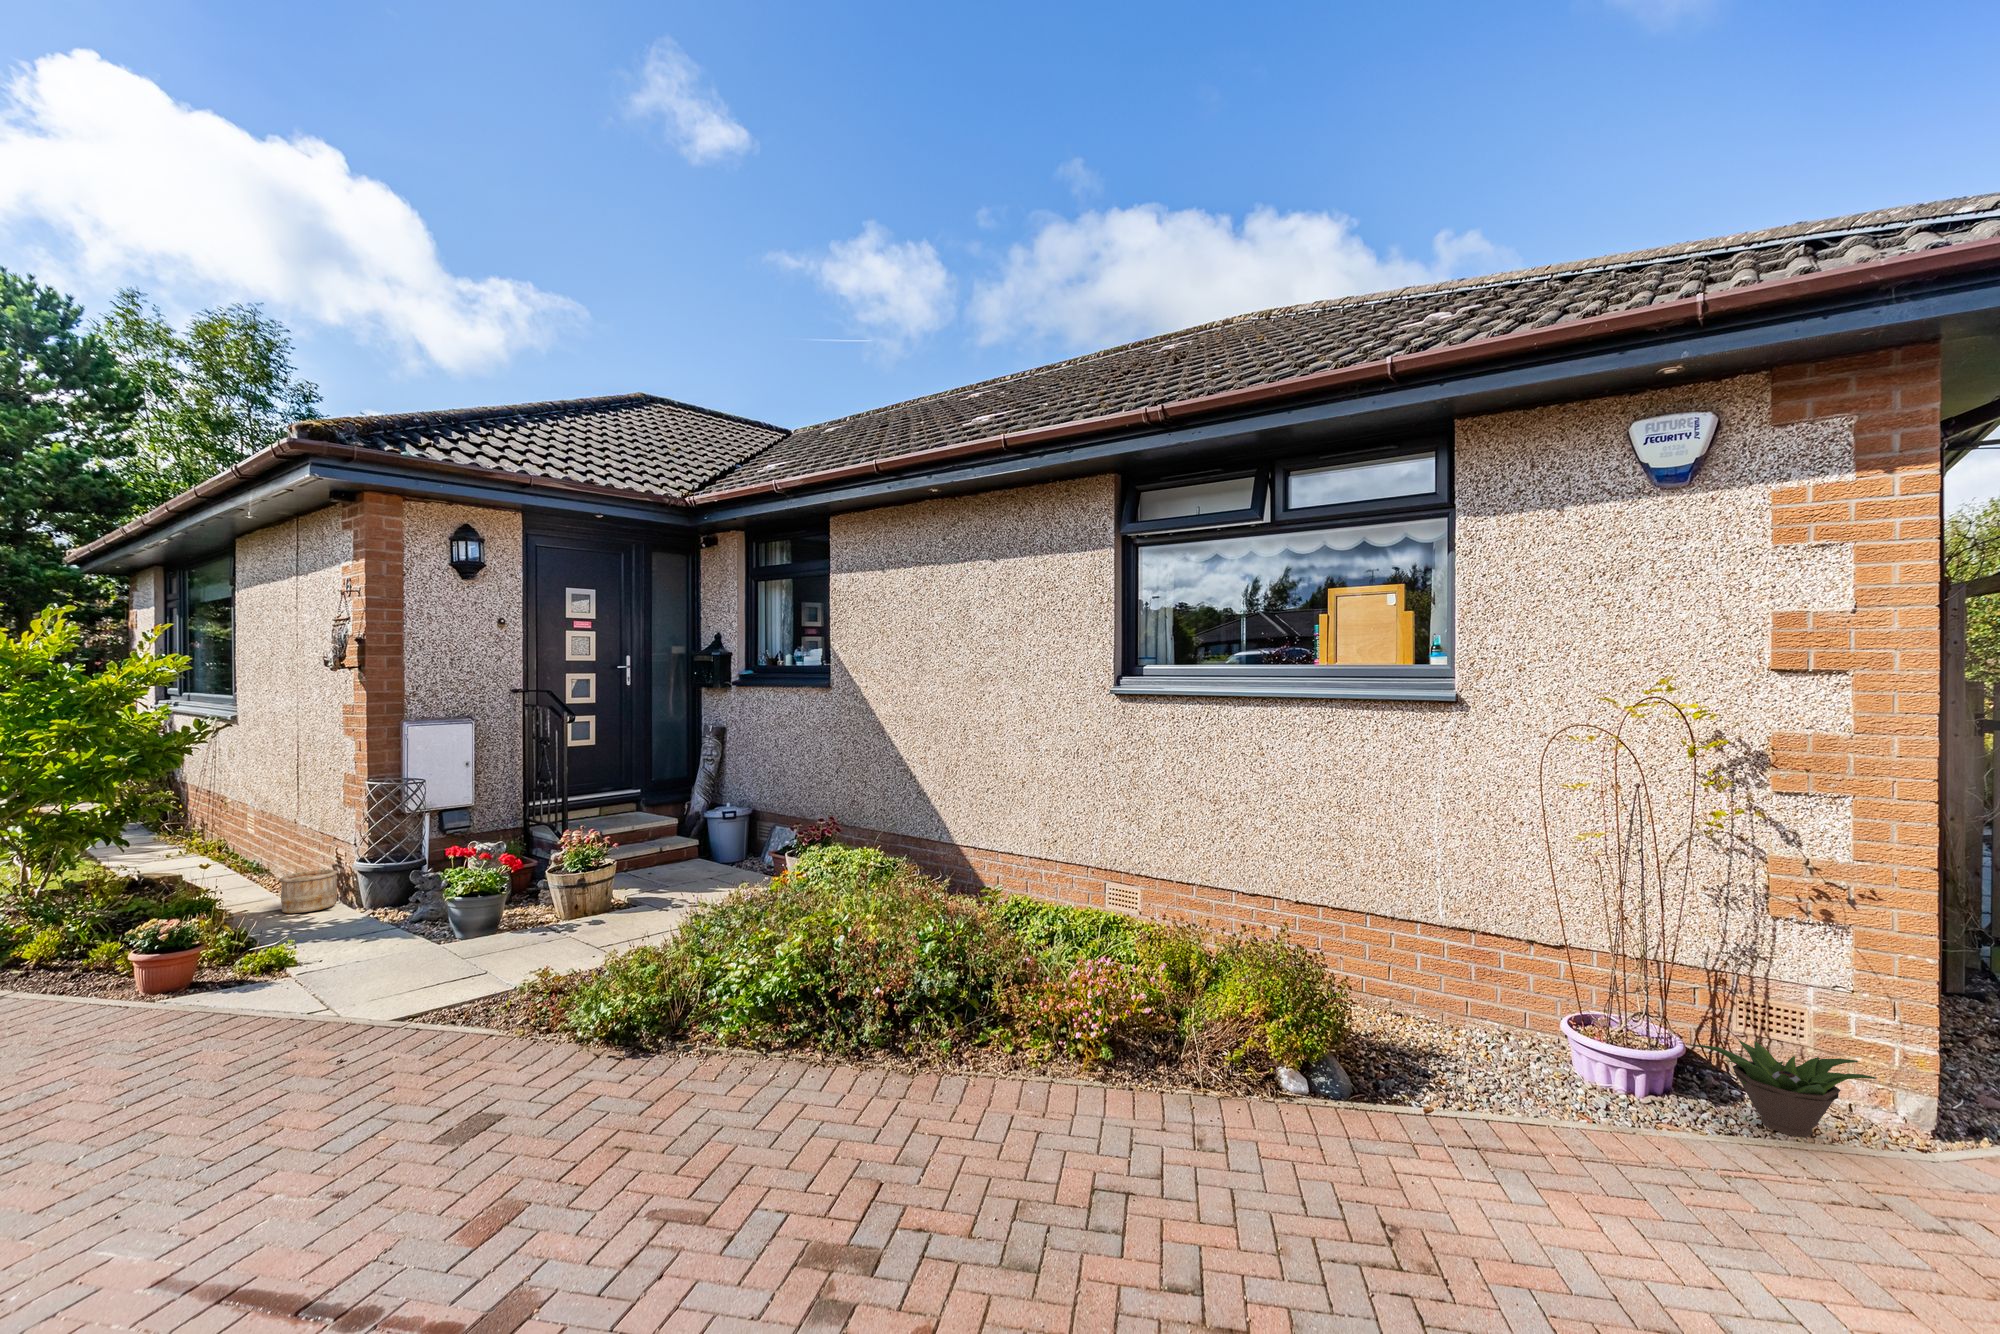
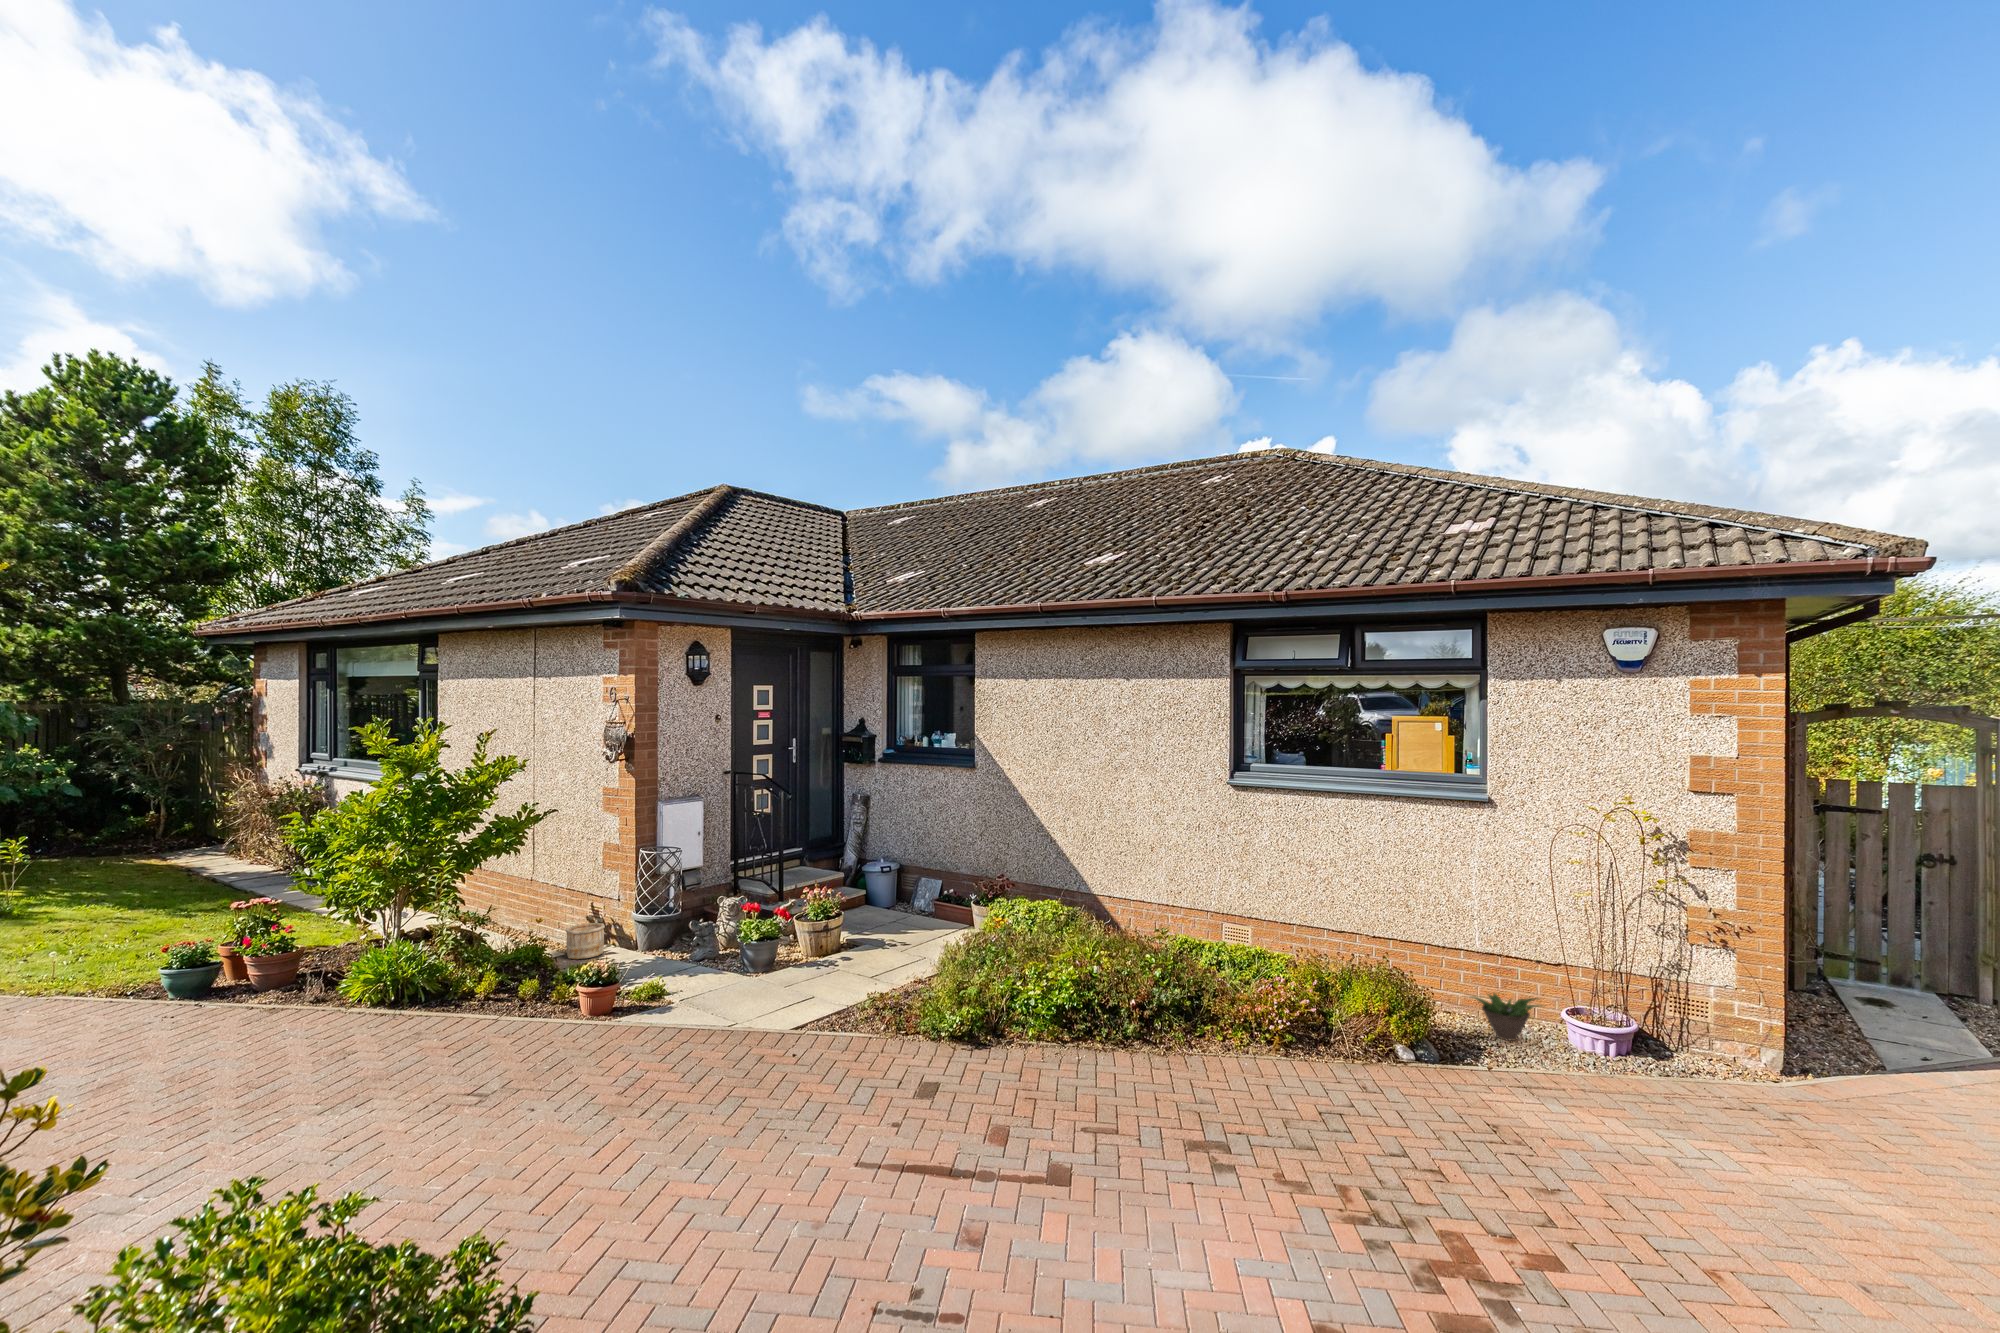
decorative plant: present [1692,1041,1876,1137] -> present [1471,993,1540,1041]

